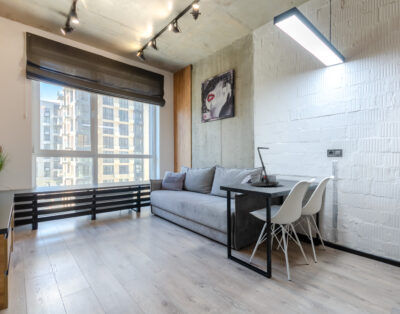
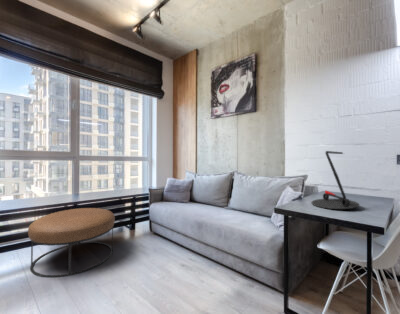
ottoman: none [63,193,122,236] -> present [28,208,115,277]

